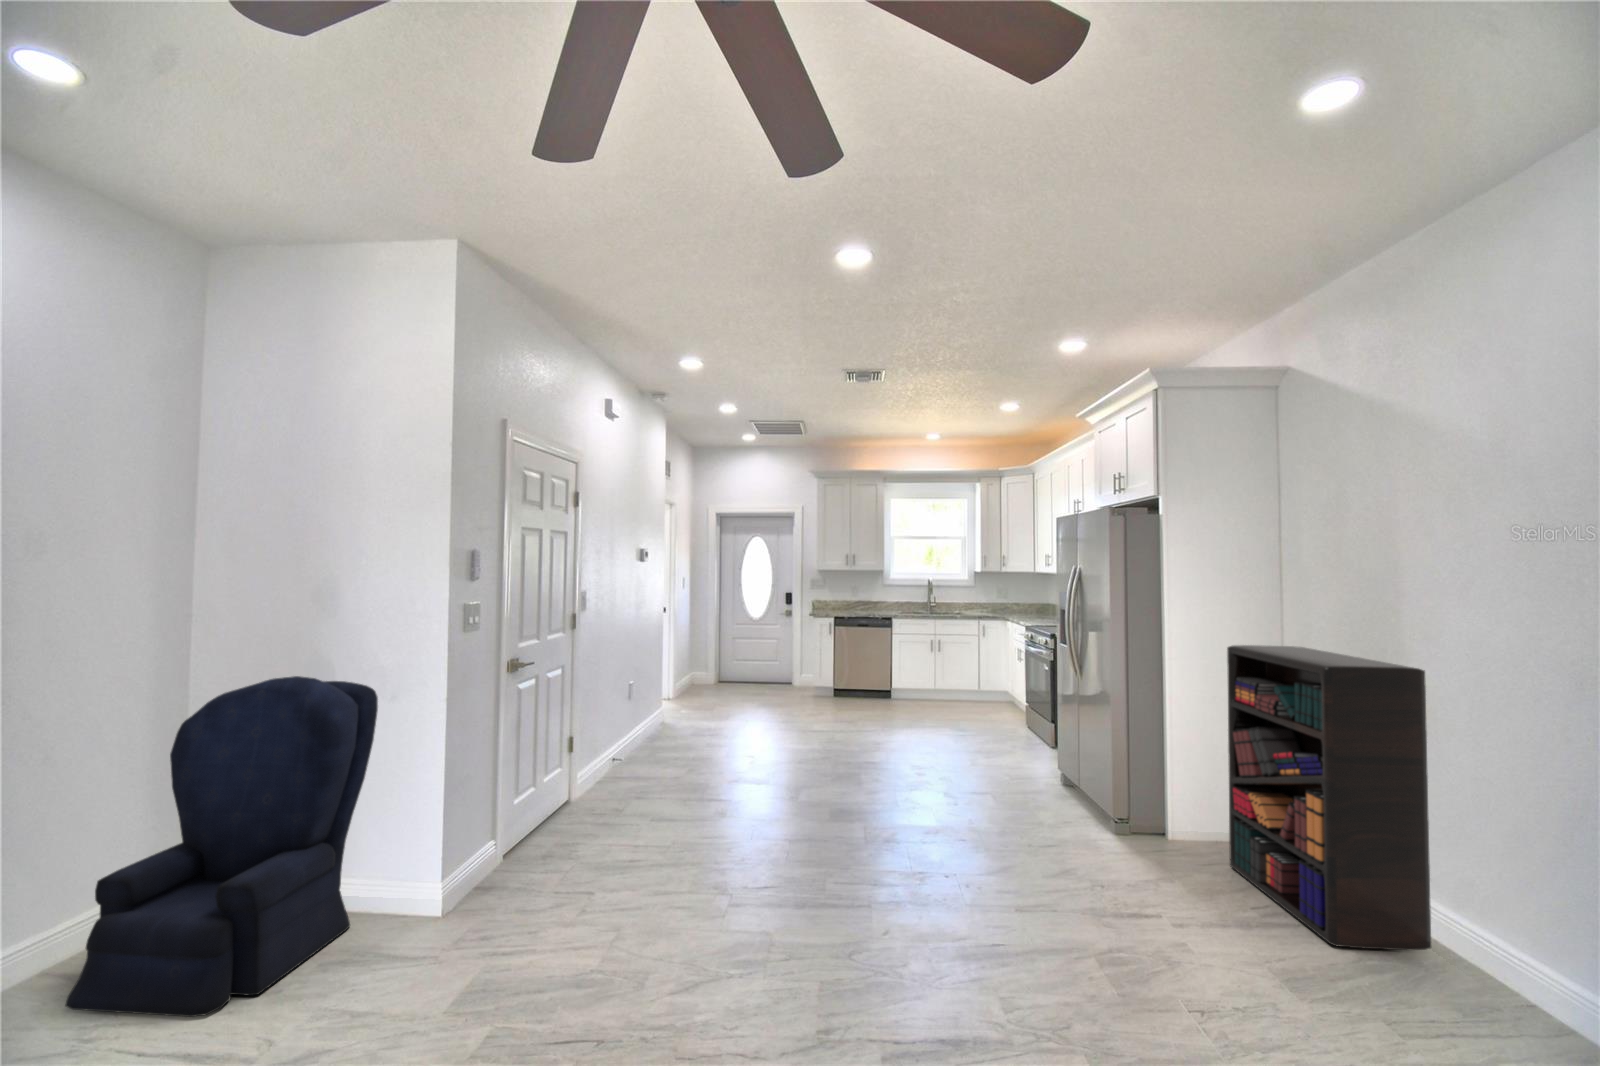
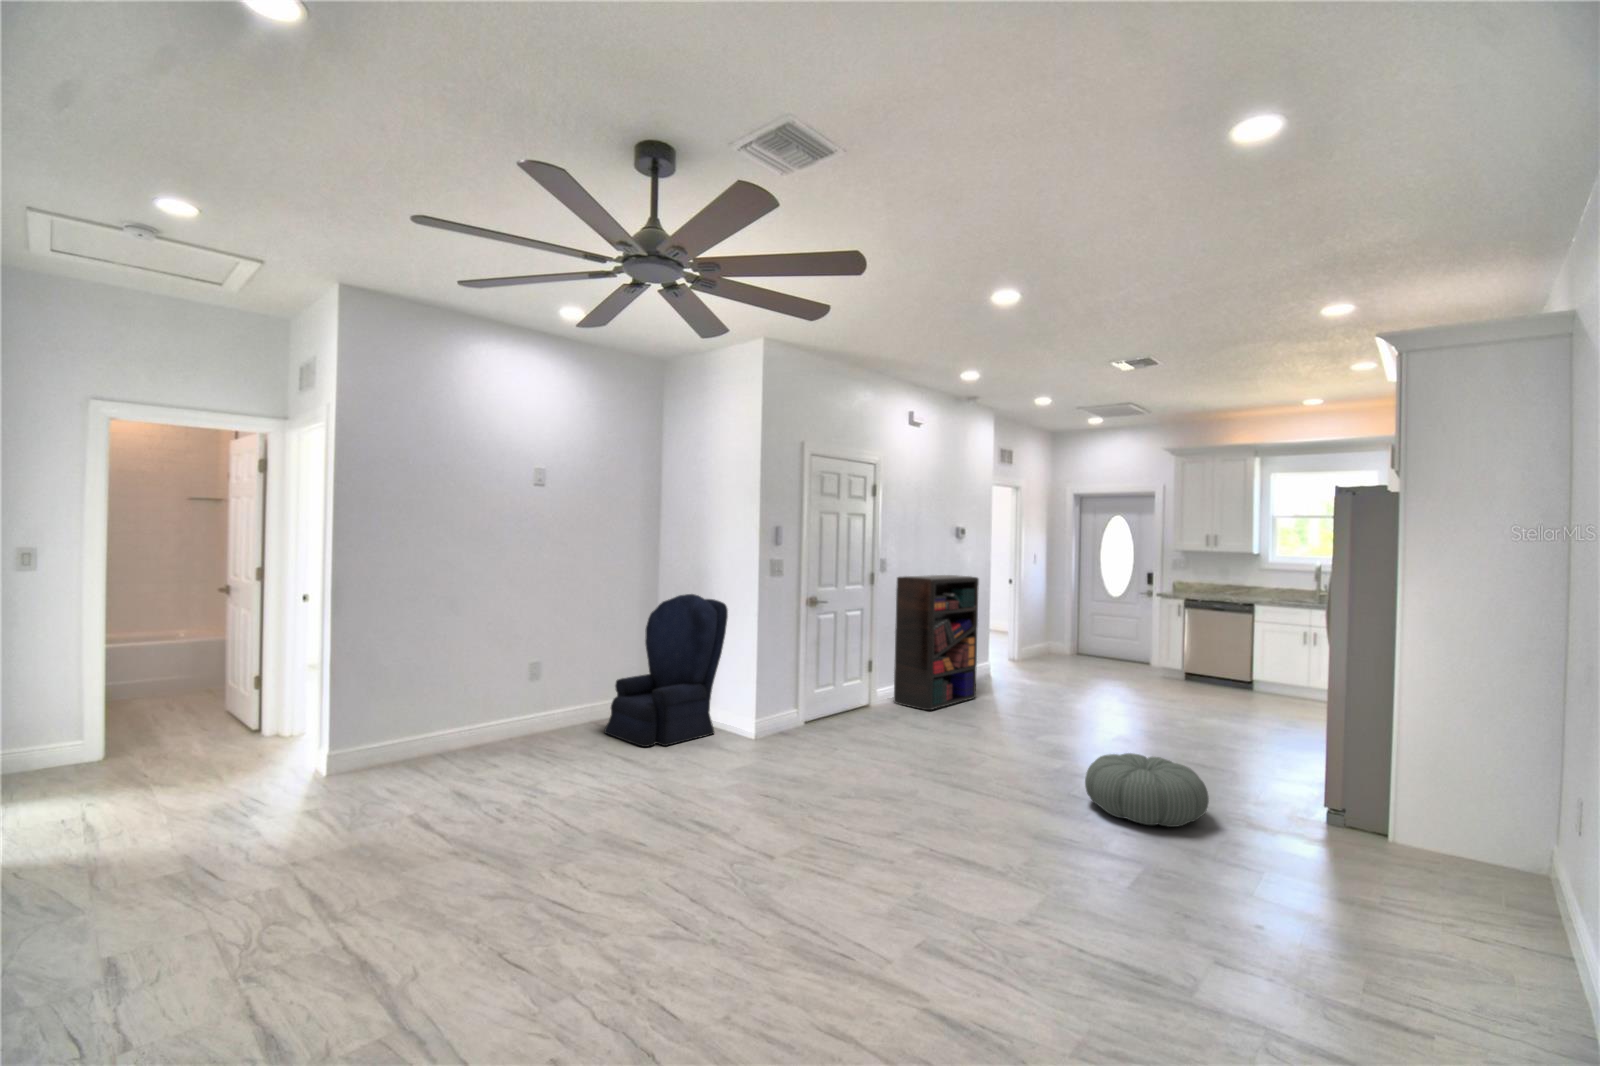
bookshelf: present [1227,645,1431,950] -> present [894,575,979,710]
pouf: none [938,808,1070,899] -> present [1085,753,1209,827]

